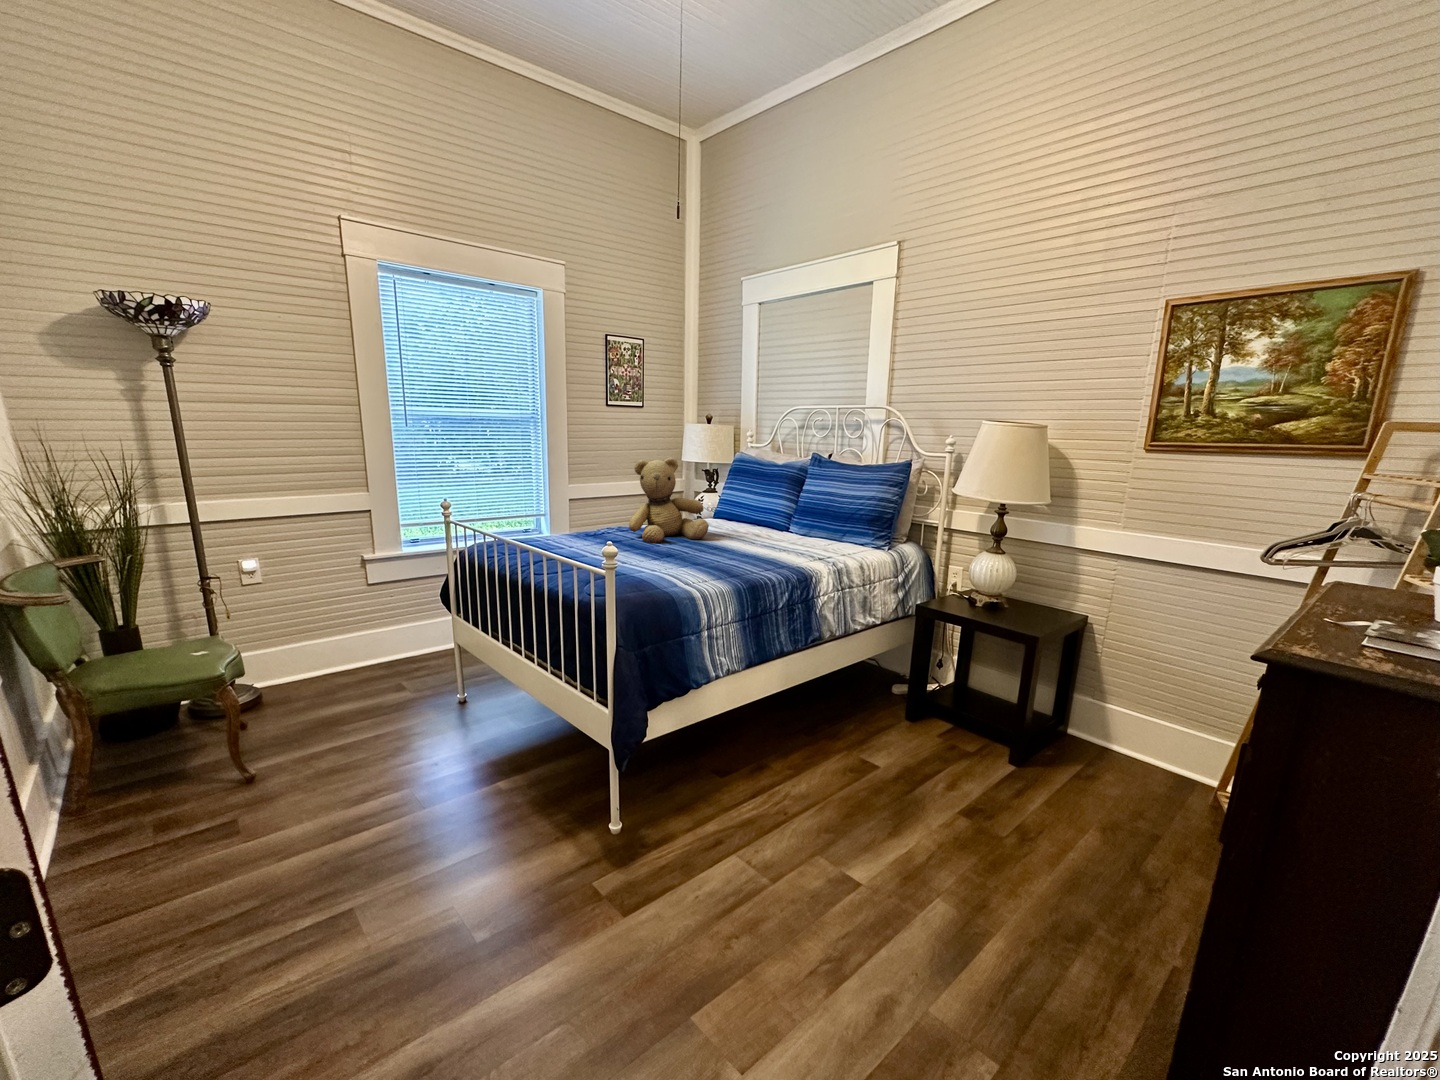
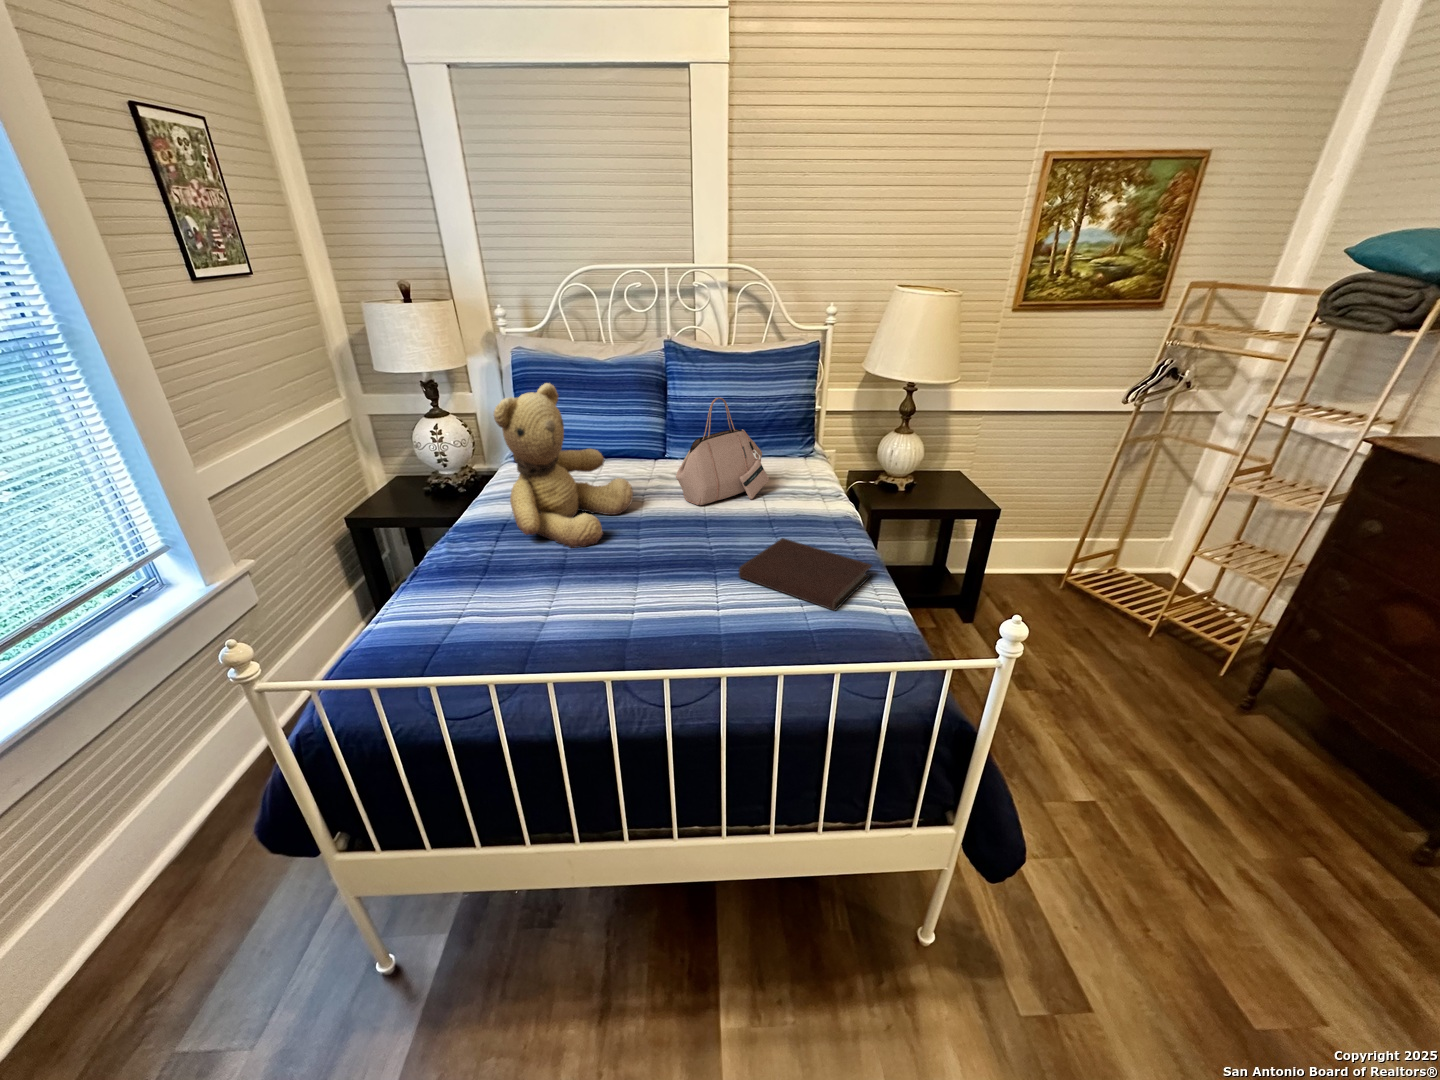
handbag: none [728,480,804,552] -> present [676,398,769,505]
notebook: none [670,557,727,581] -> present [739,538,872,611]

